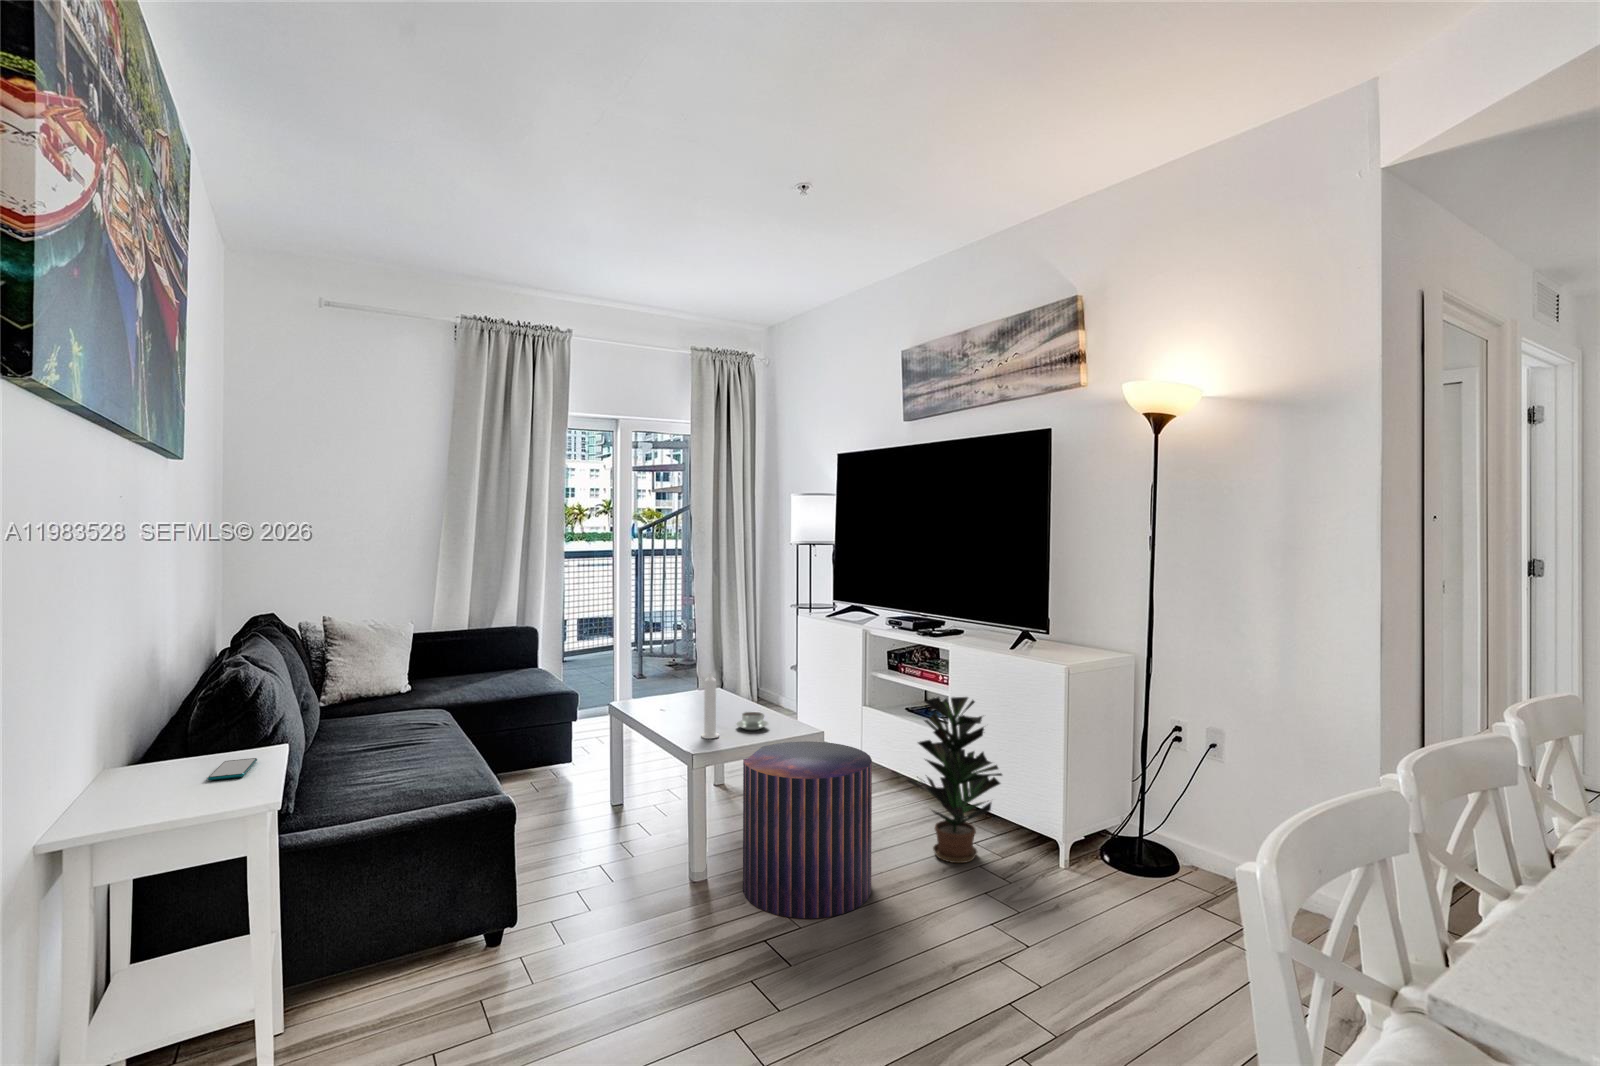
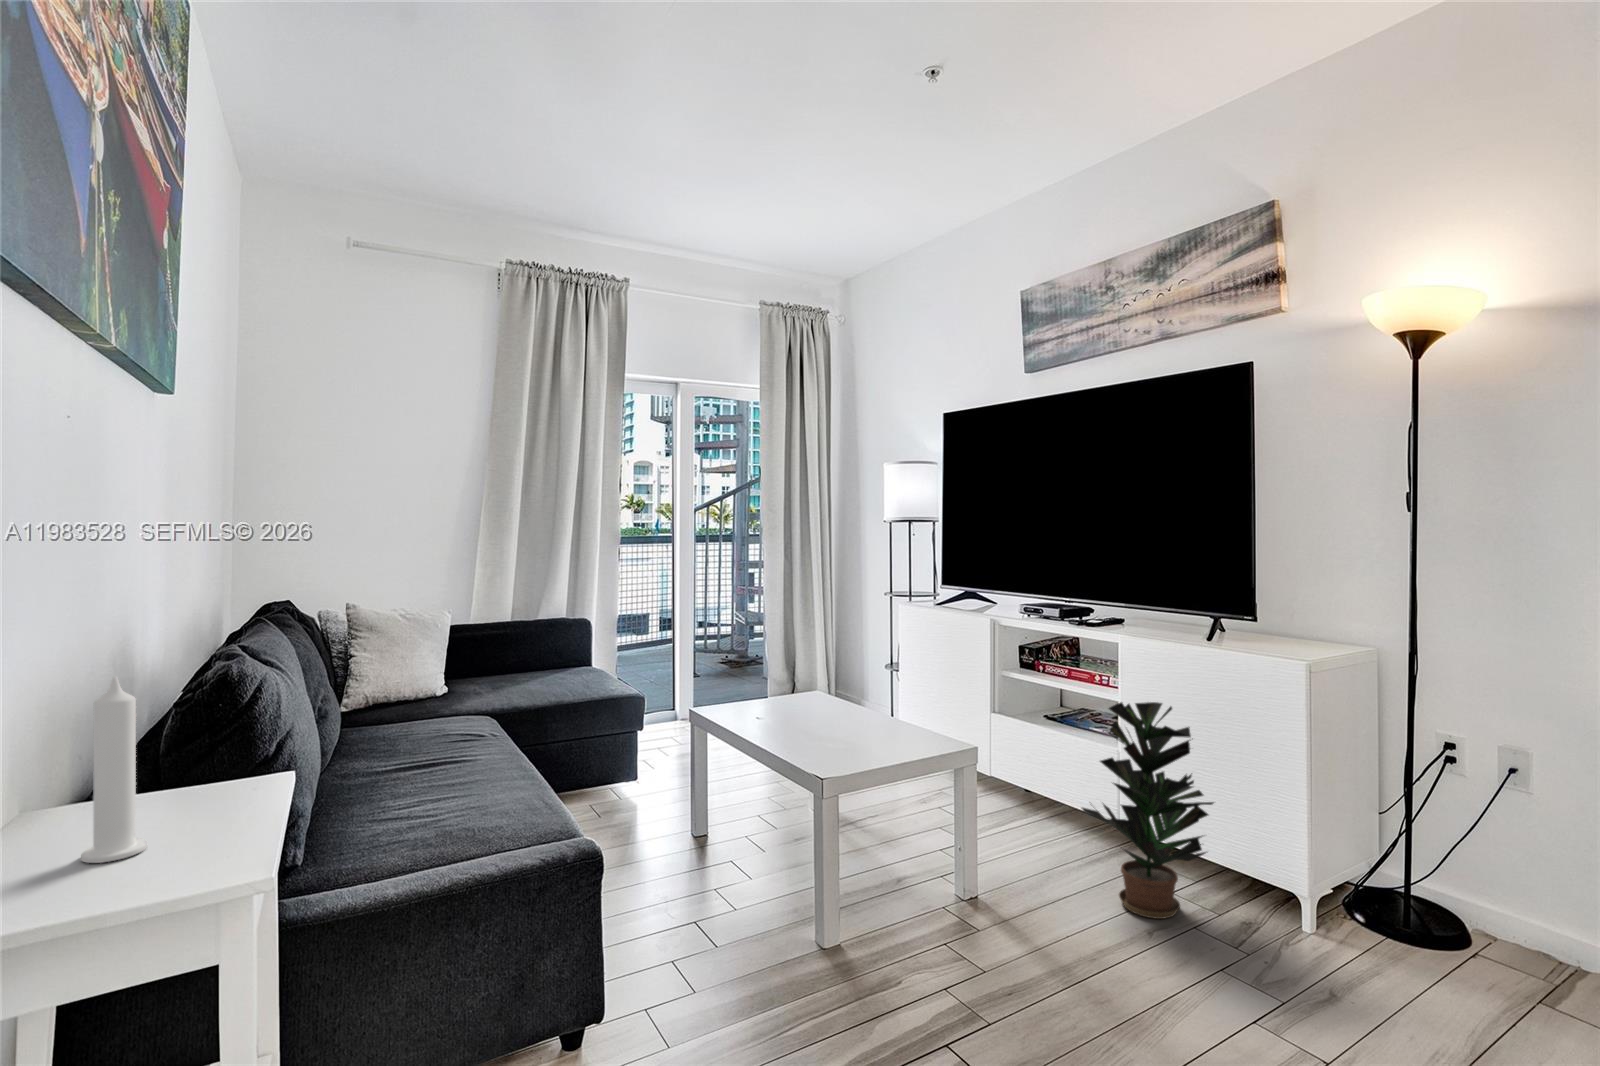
candle: present [701,672,719,739] -> present [81,676,147,863]
coffee cup: present [737,712,768,730] -> none [859,720,901,744]
pouf: present [743,741,872,918] -> none [888,760,1062,1003]
smartphone: present [208,758,257,780] -> none [170,791,248,829]

